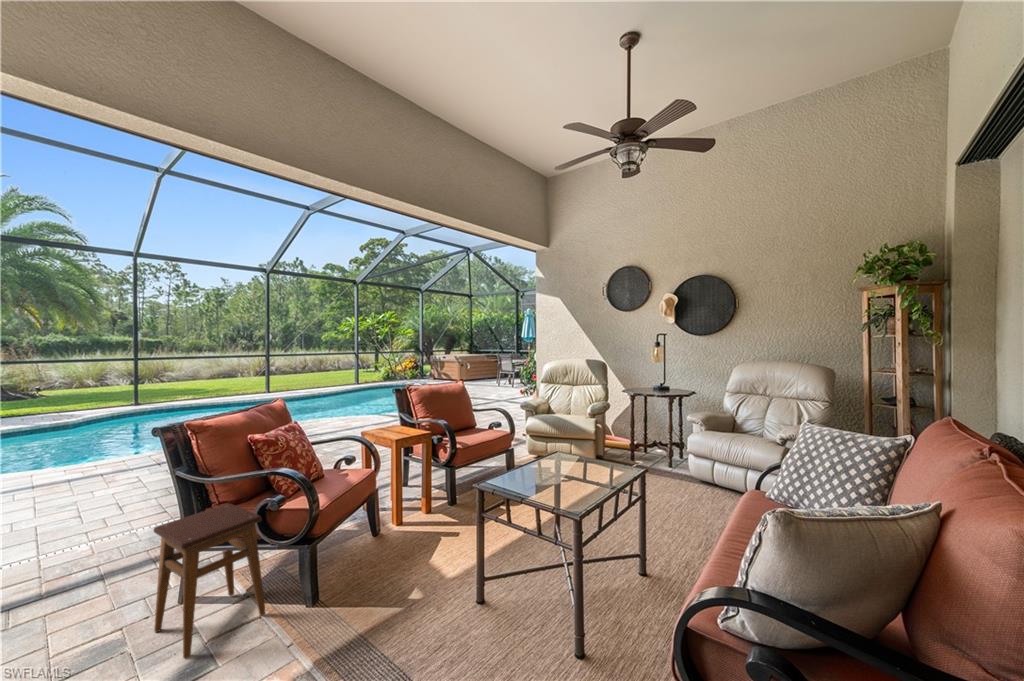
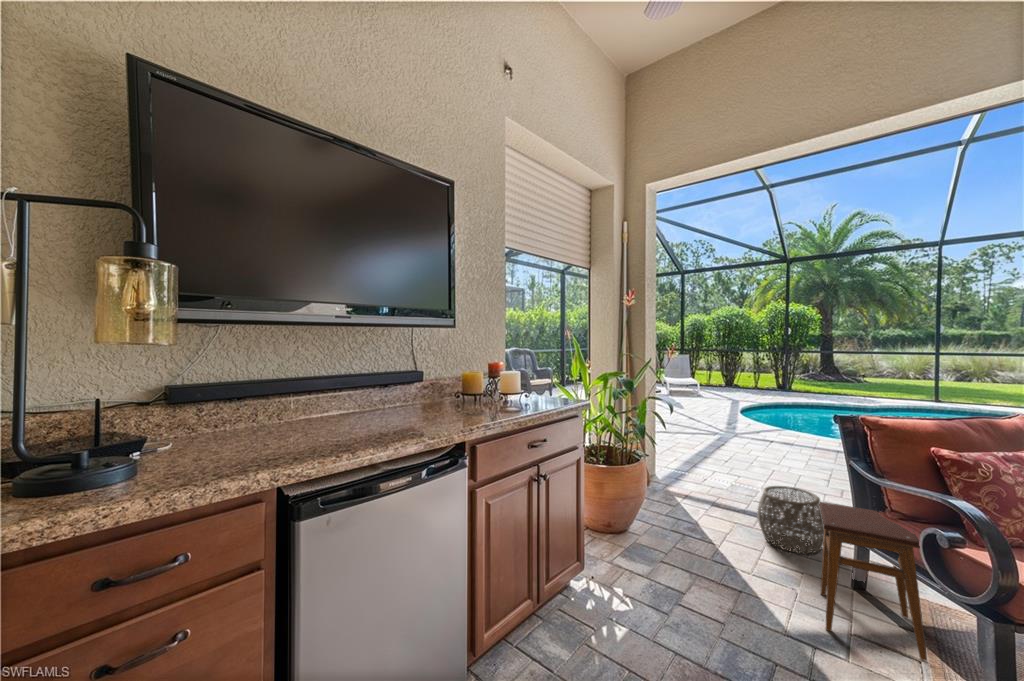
woven basket: none [24,530,132,627] -> present [757,486,824,554]

